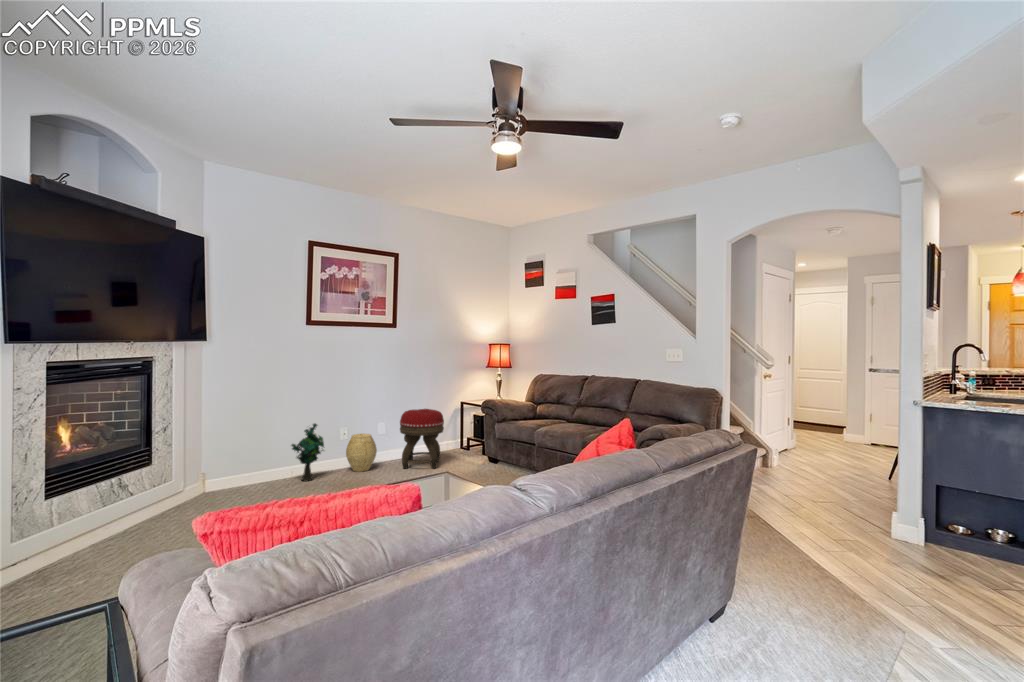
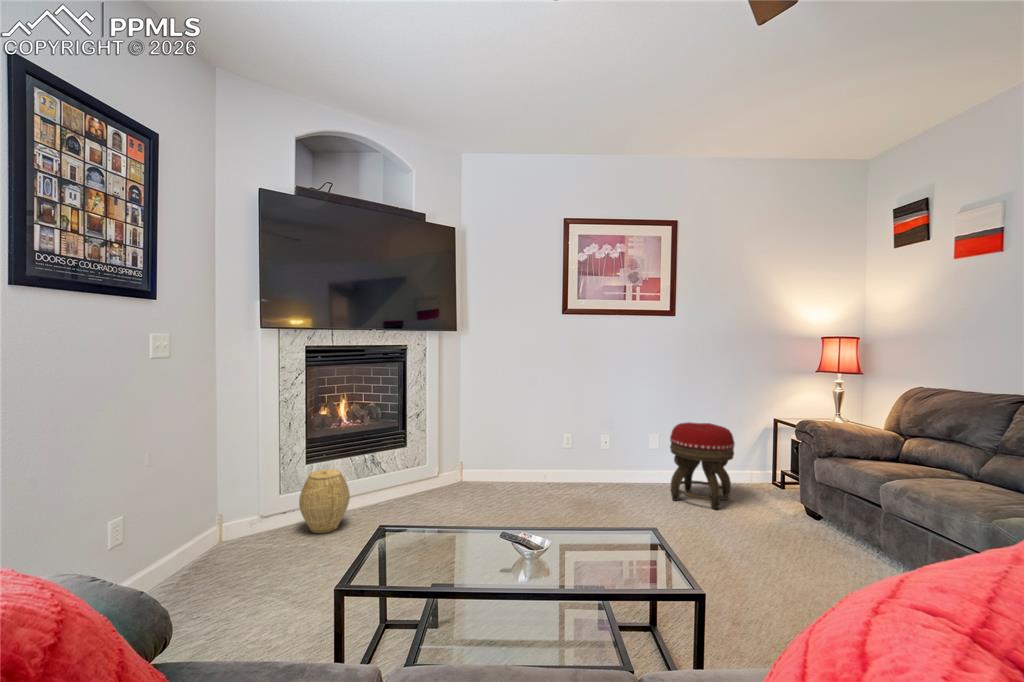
decorative plant: present [291,424,324,481] -> none [538,425,576,491]
woven basket: present [346,434,377,472] -> present [299,469,350,533]

